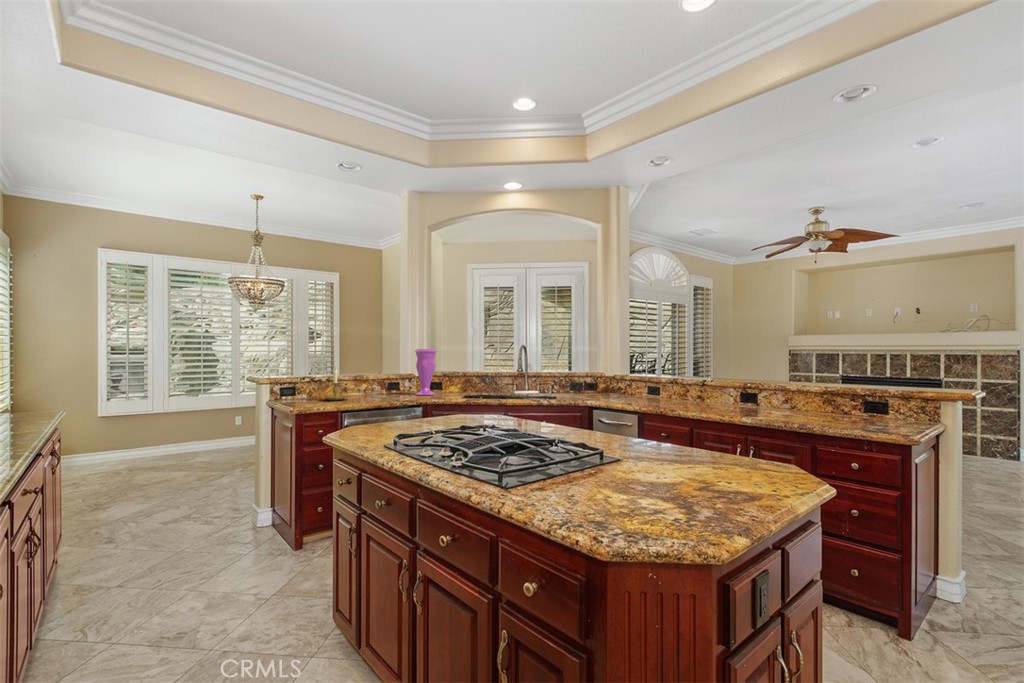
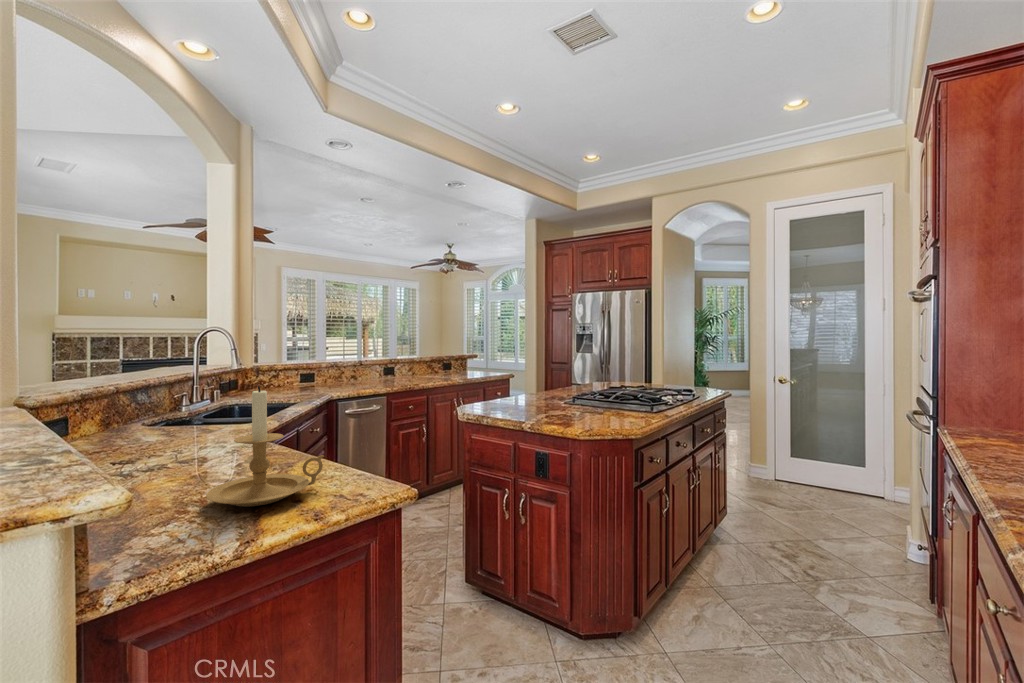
vase: present [415,349,437,395] -> none [111,324,186,453]

